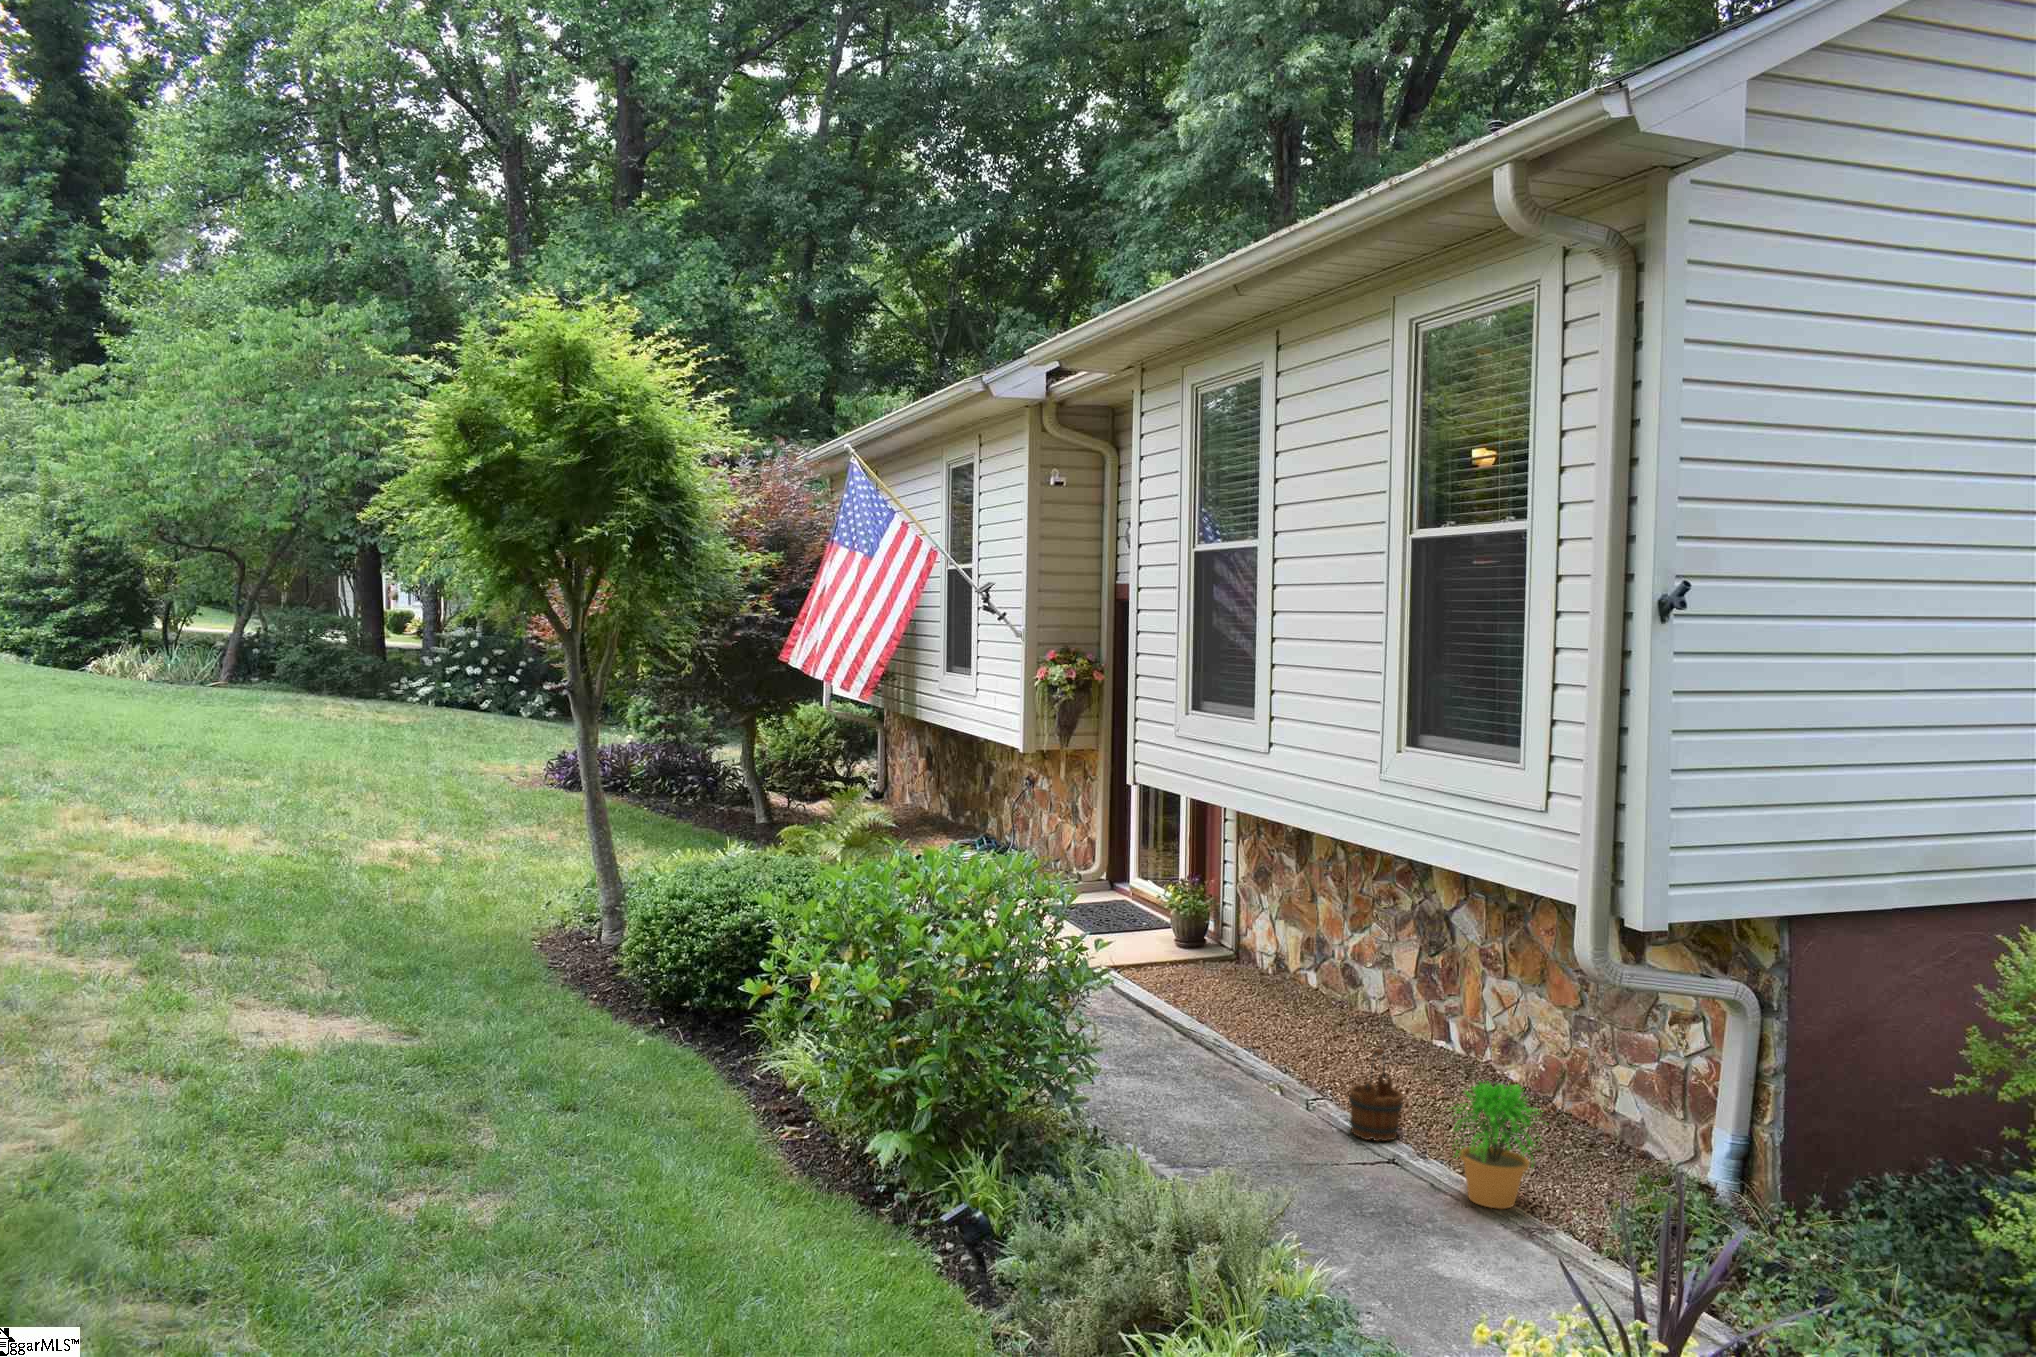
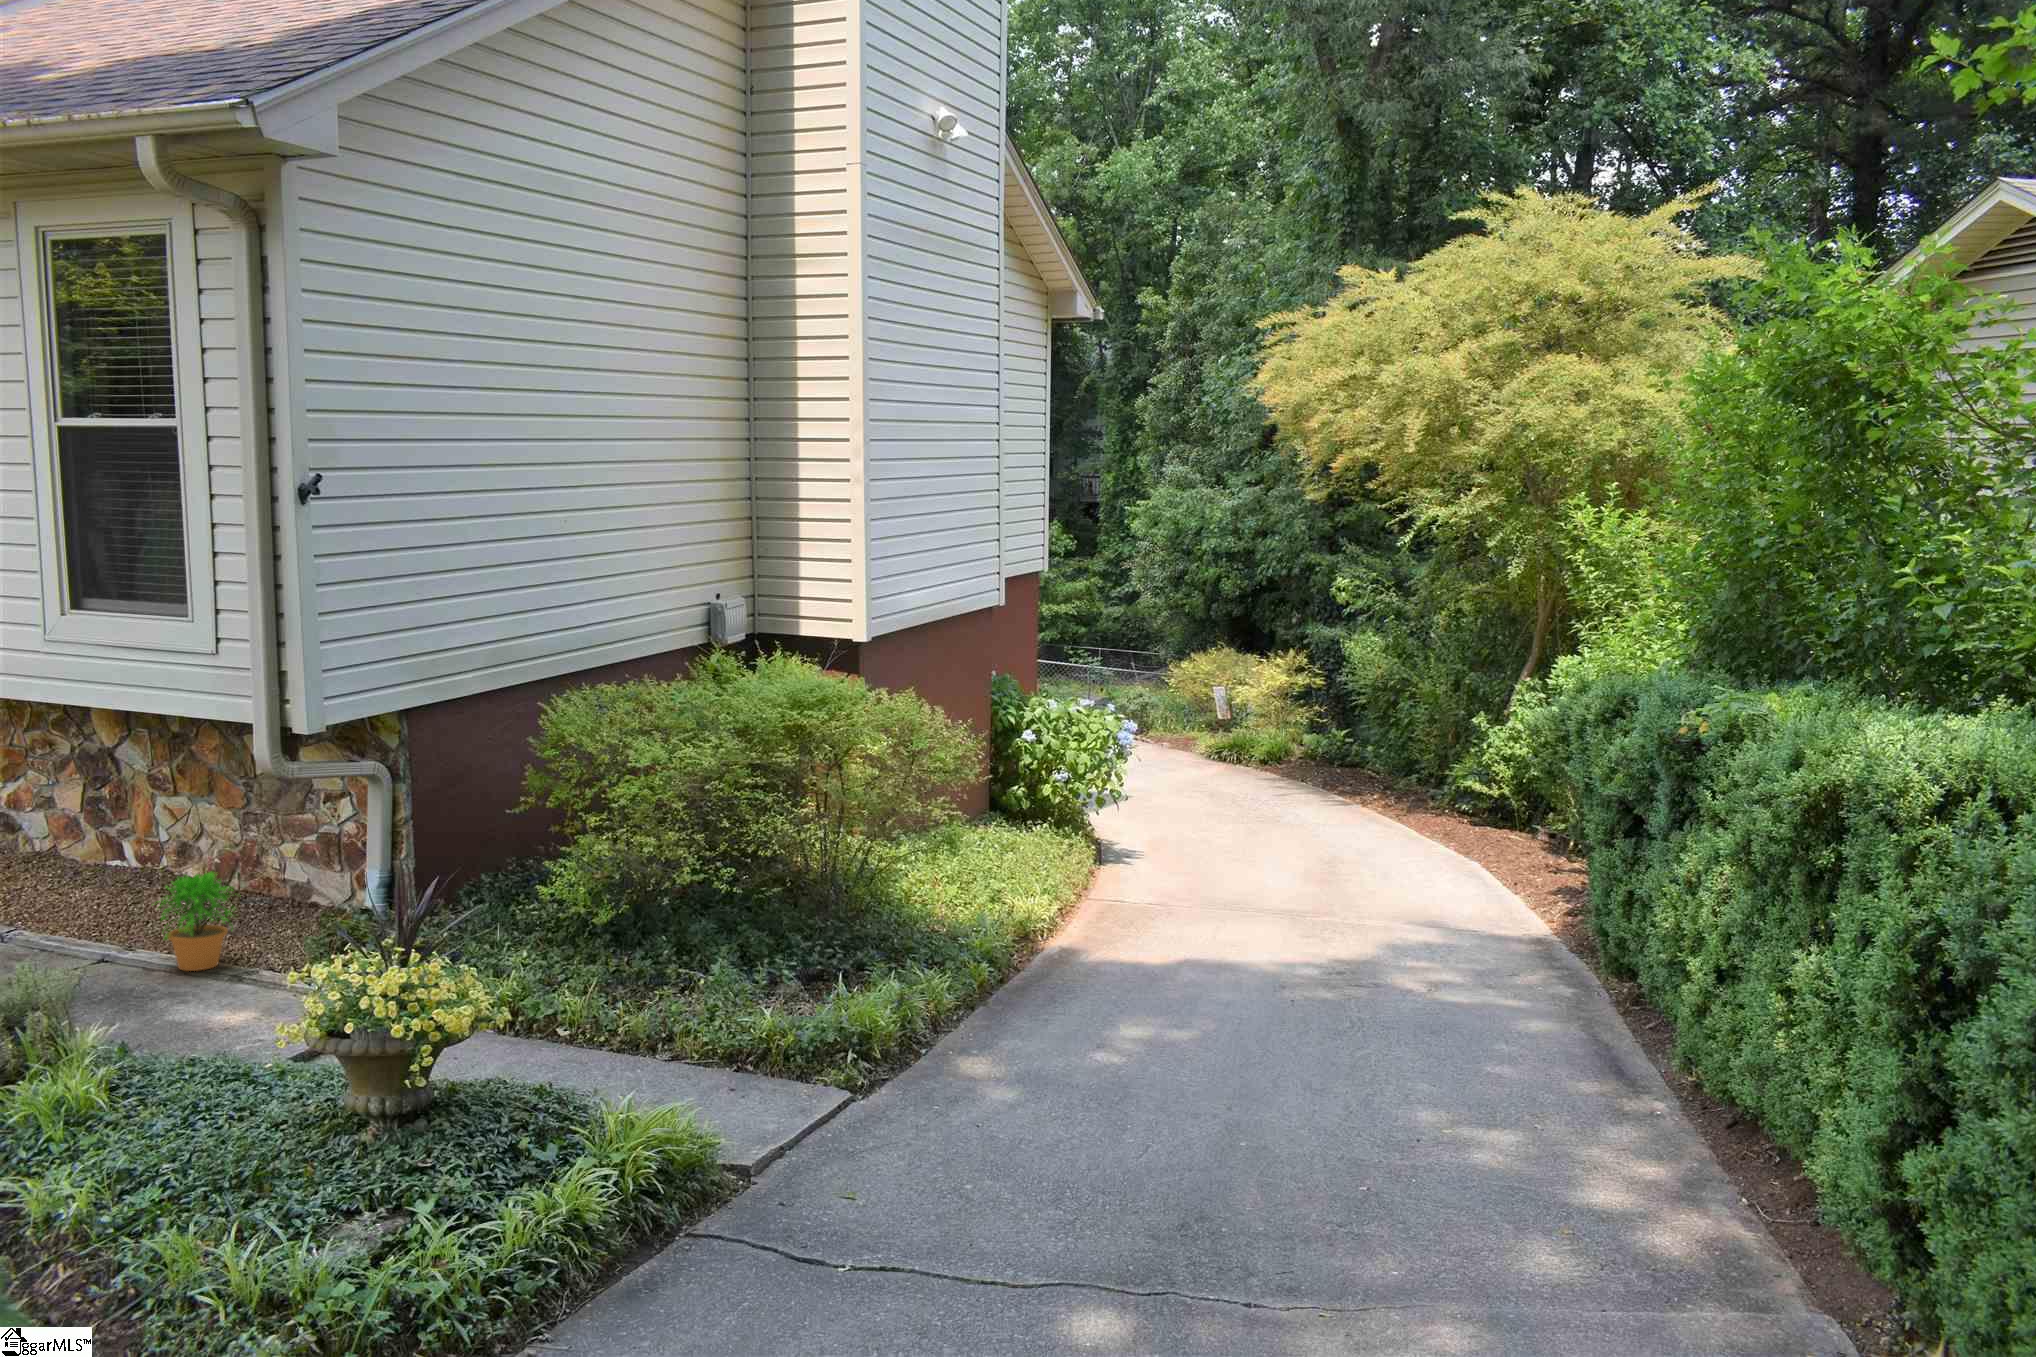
wooden bucket: present [1349,1048,1403,1141] -> none [47,872,100,951]

